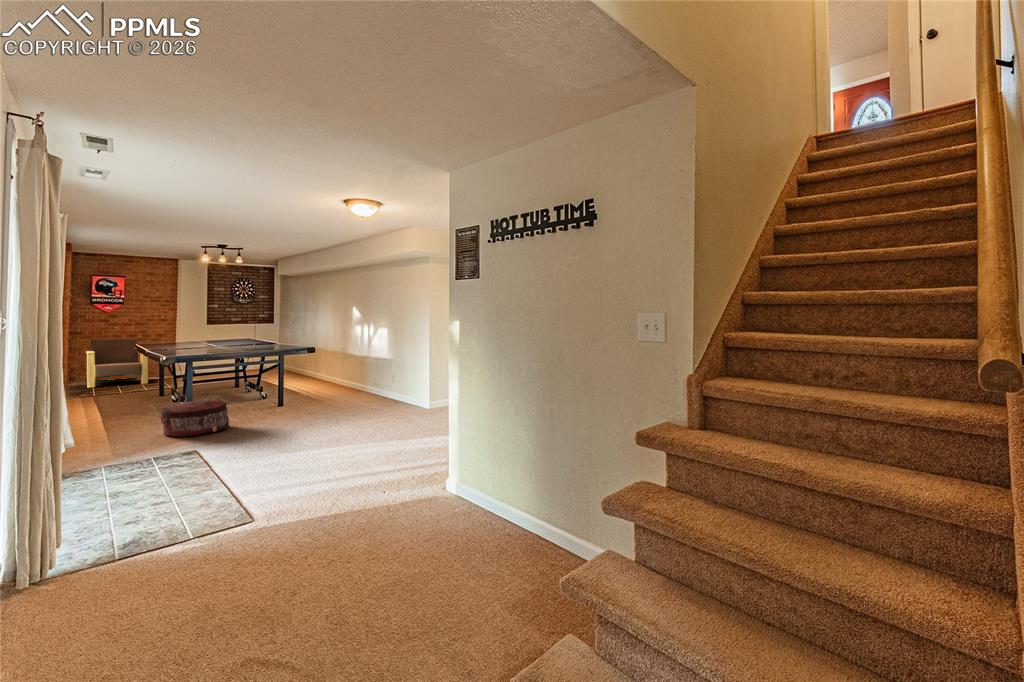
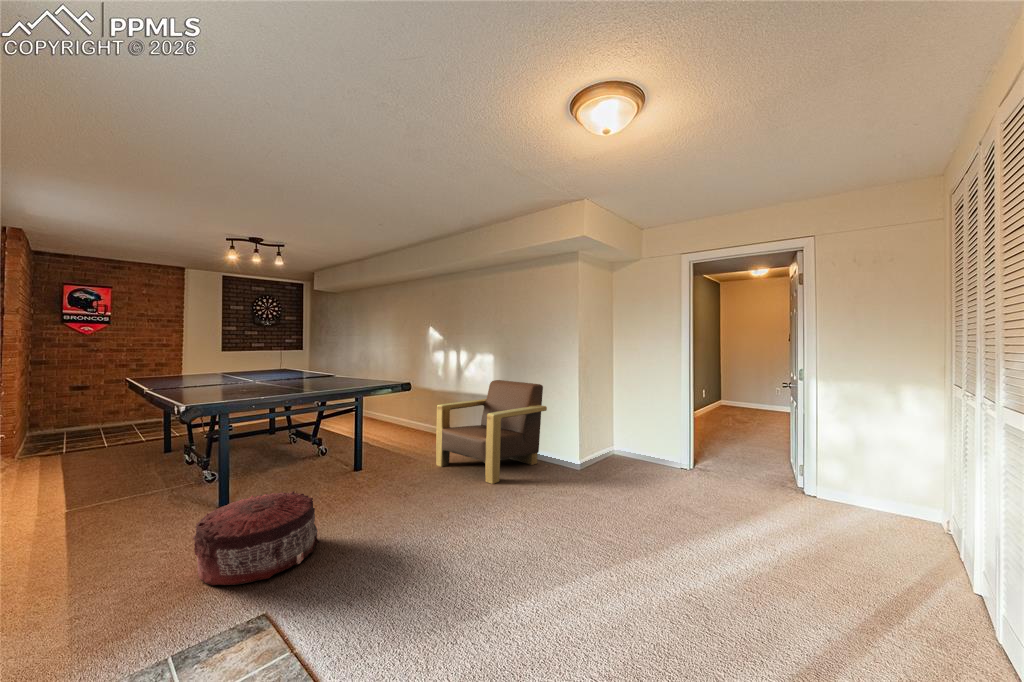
armchair: present [85,338,148,388] -> present [436,380,547,484]

